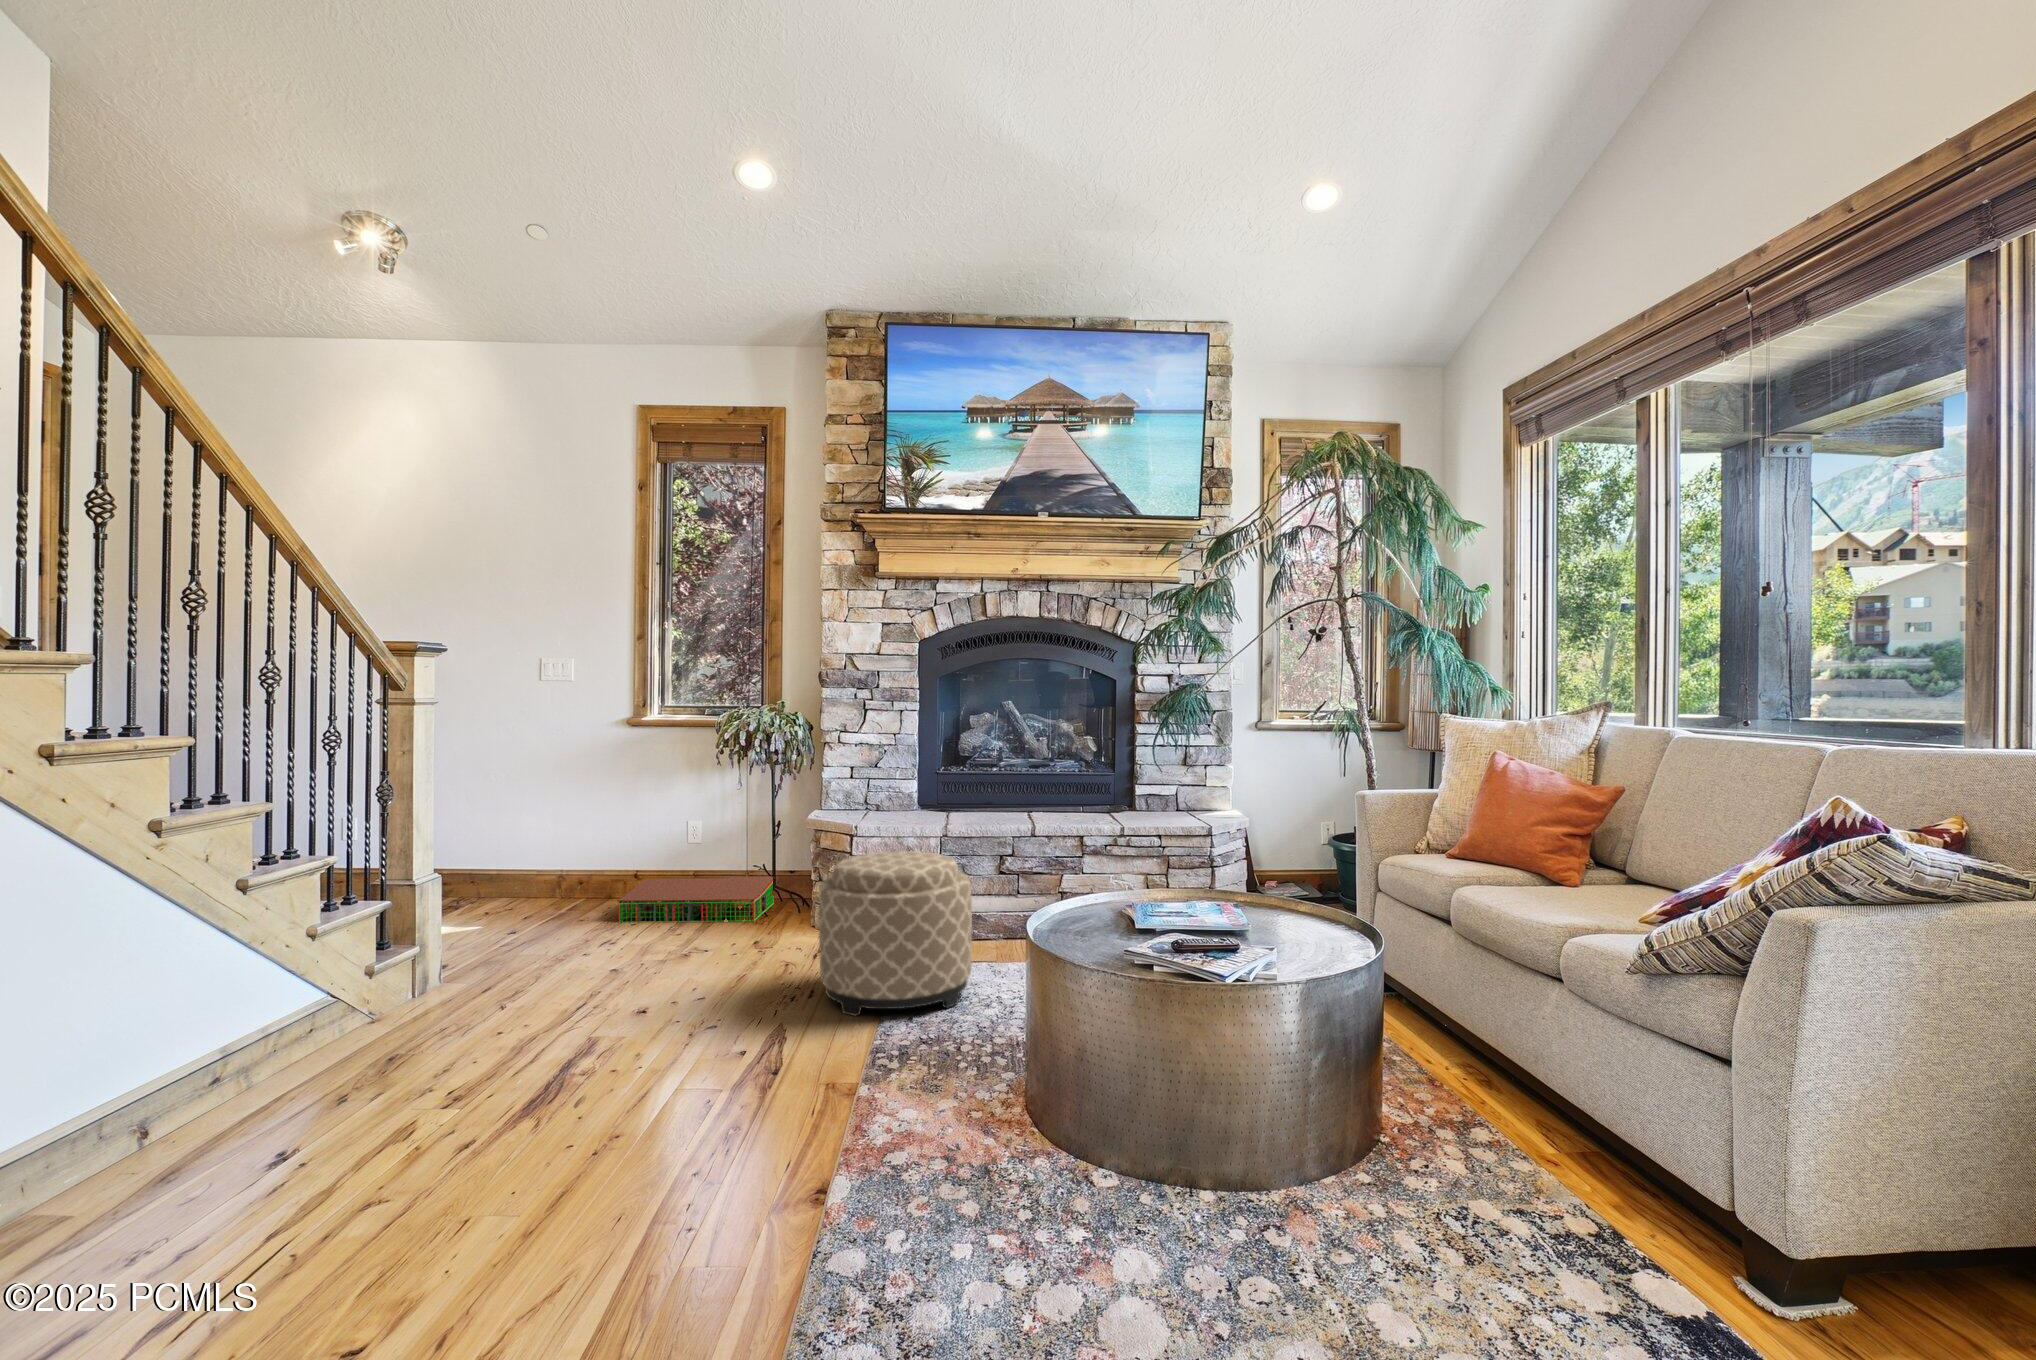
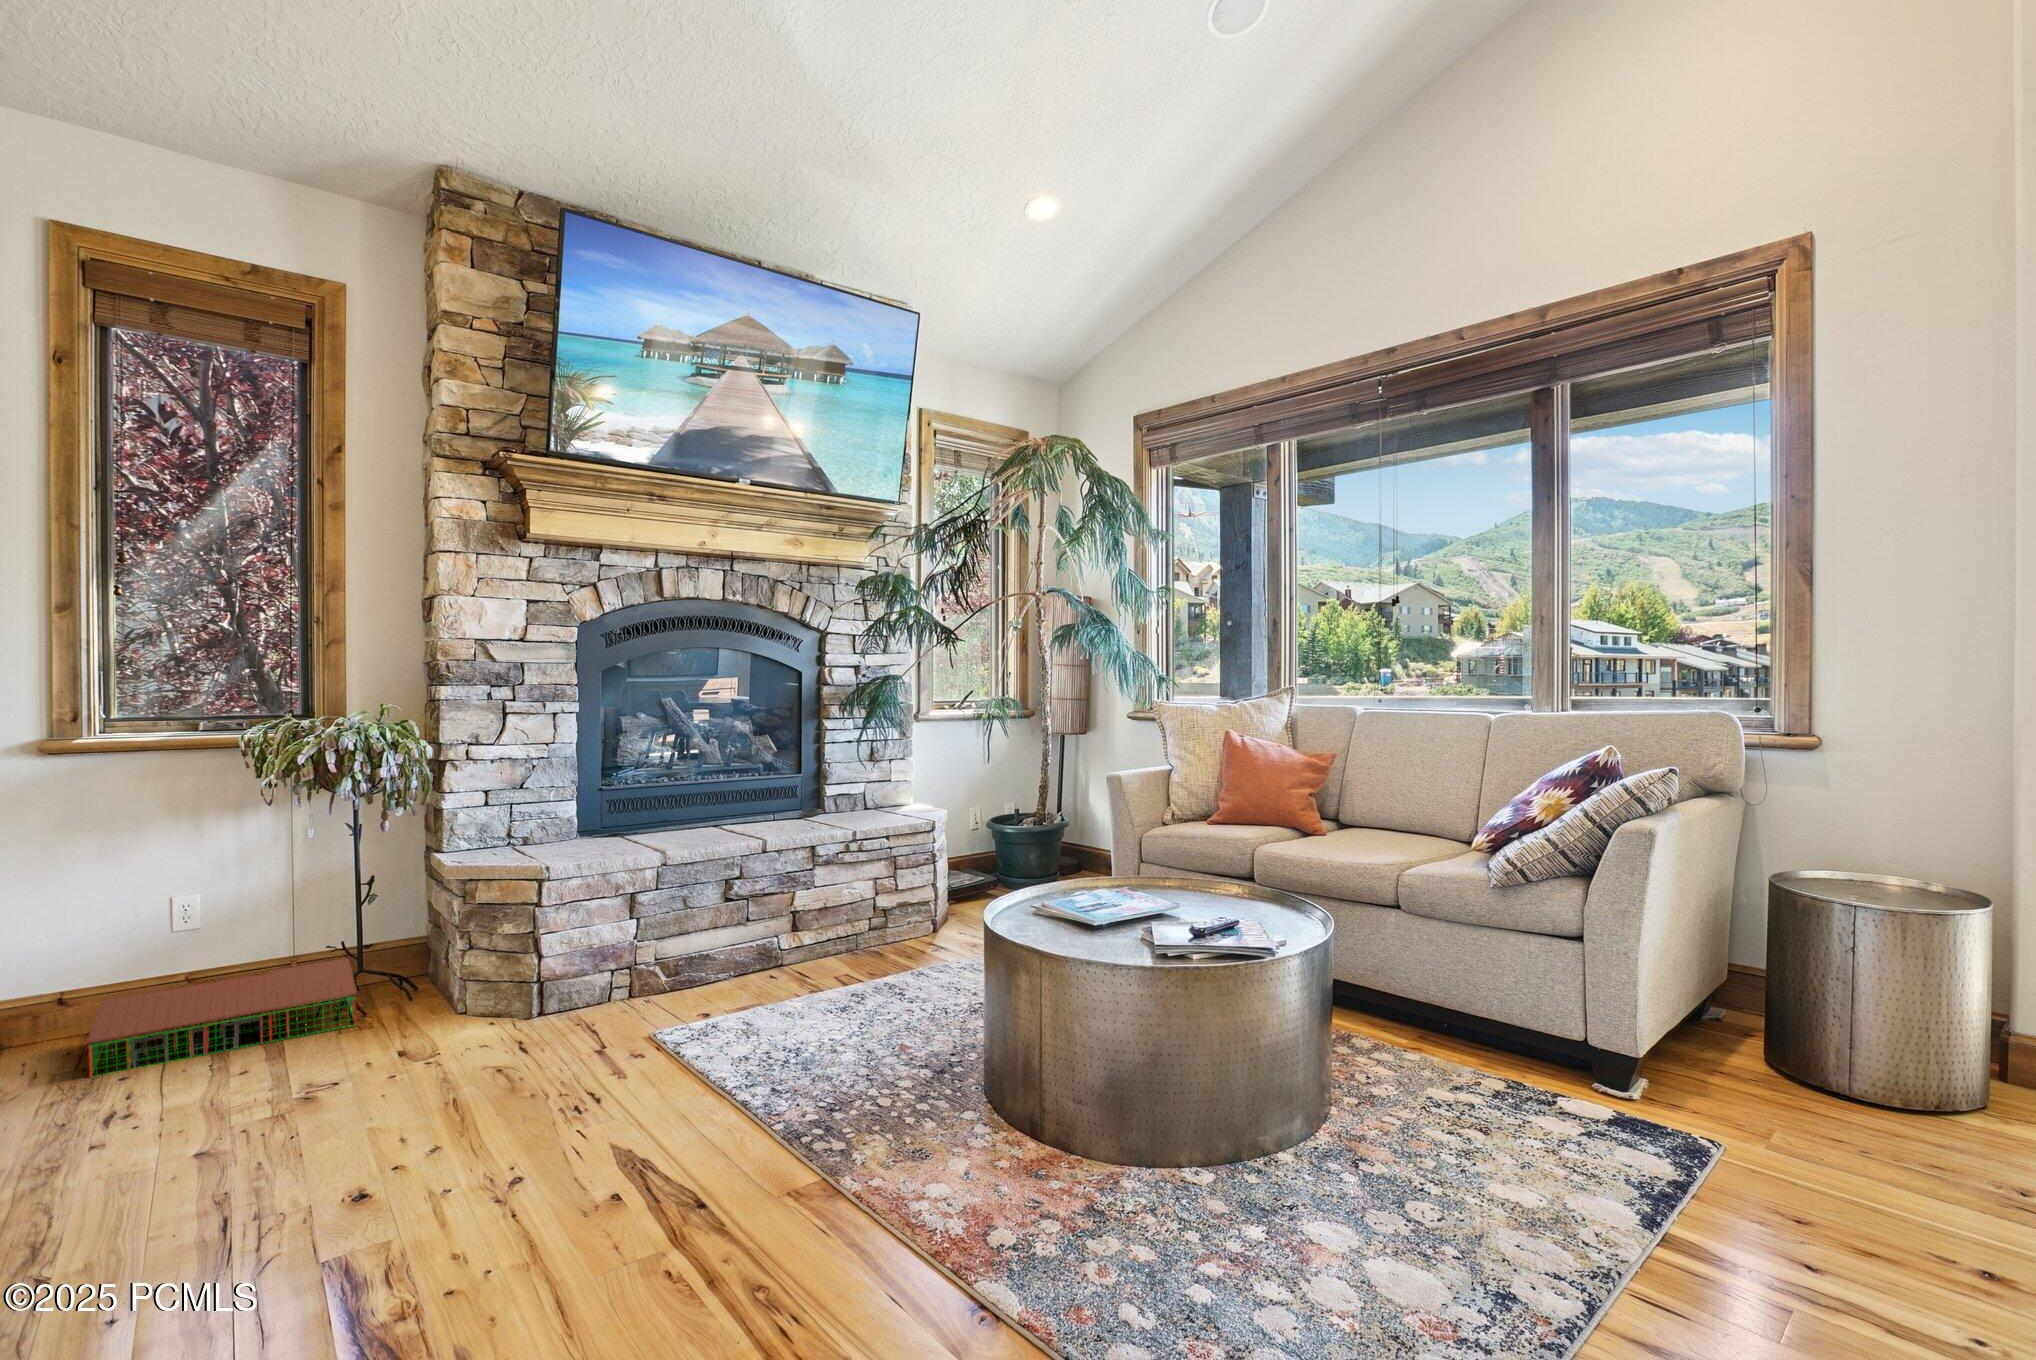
ottoman: present [819,851,972,1016] -> none [618,884,815,1101]

